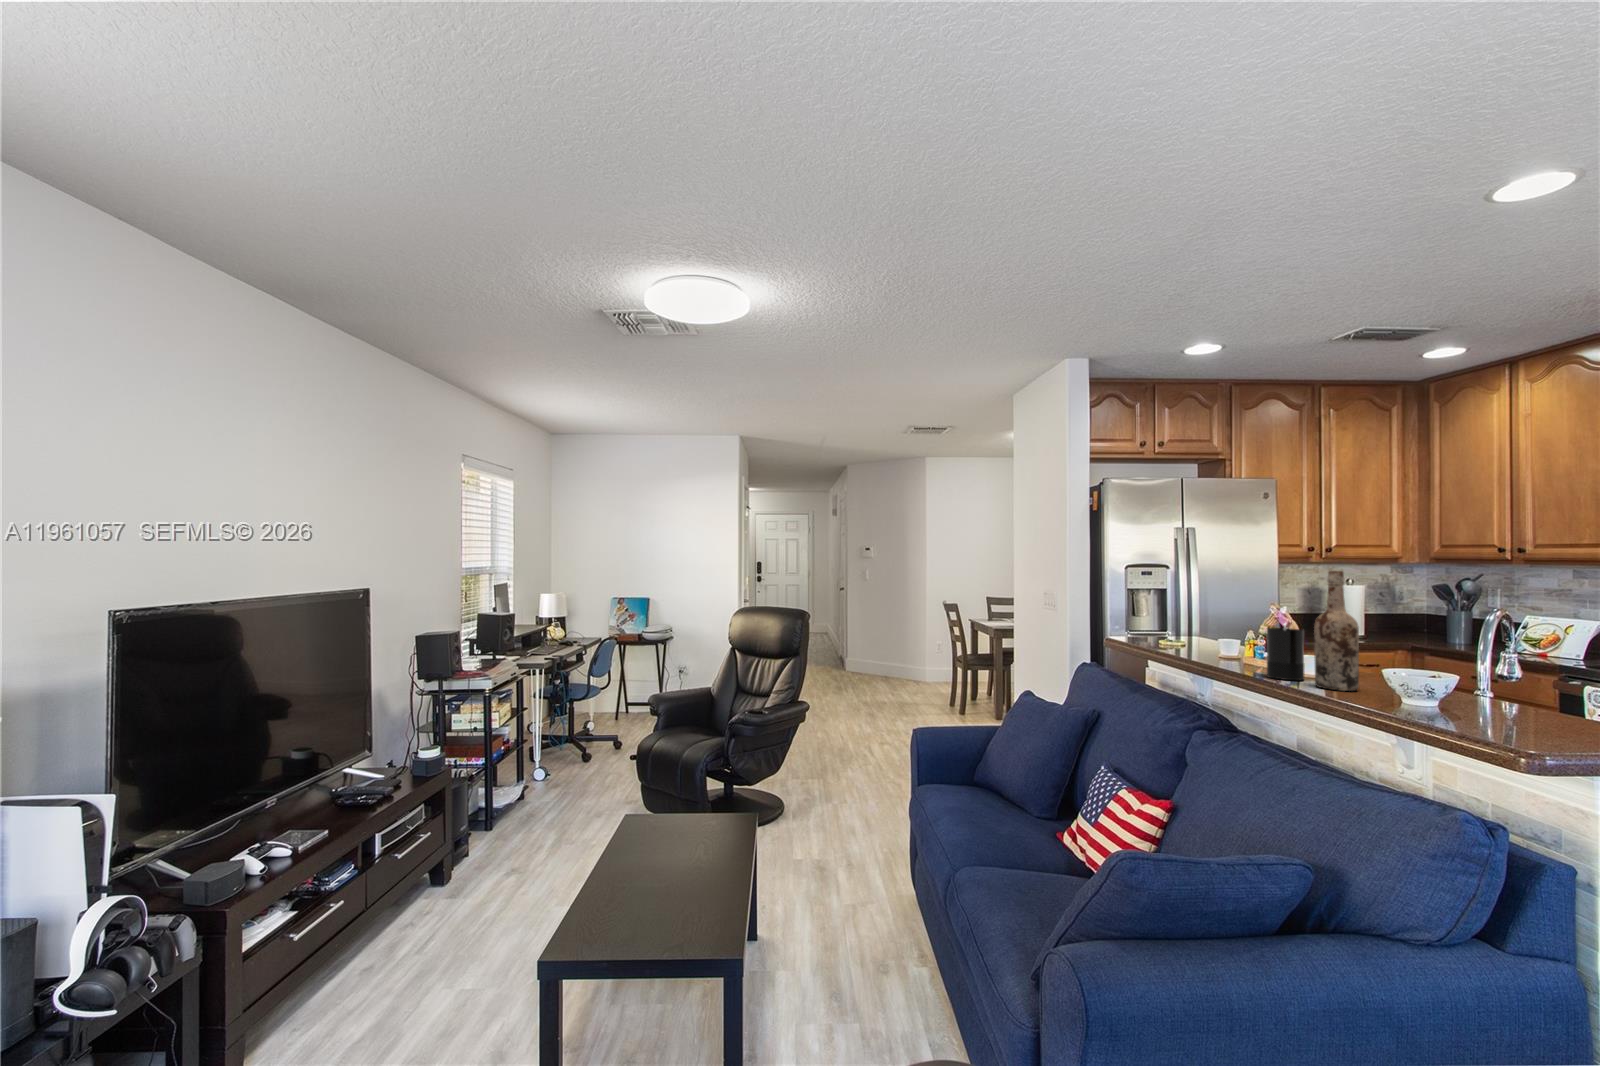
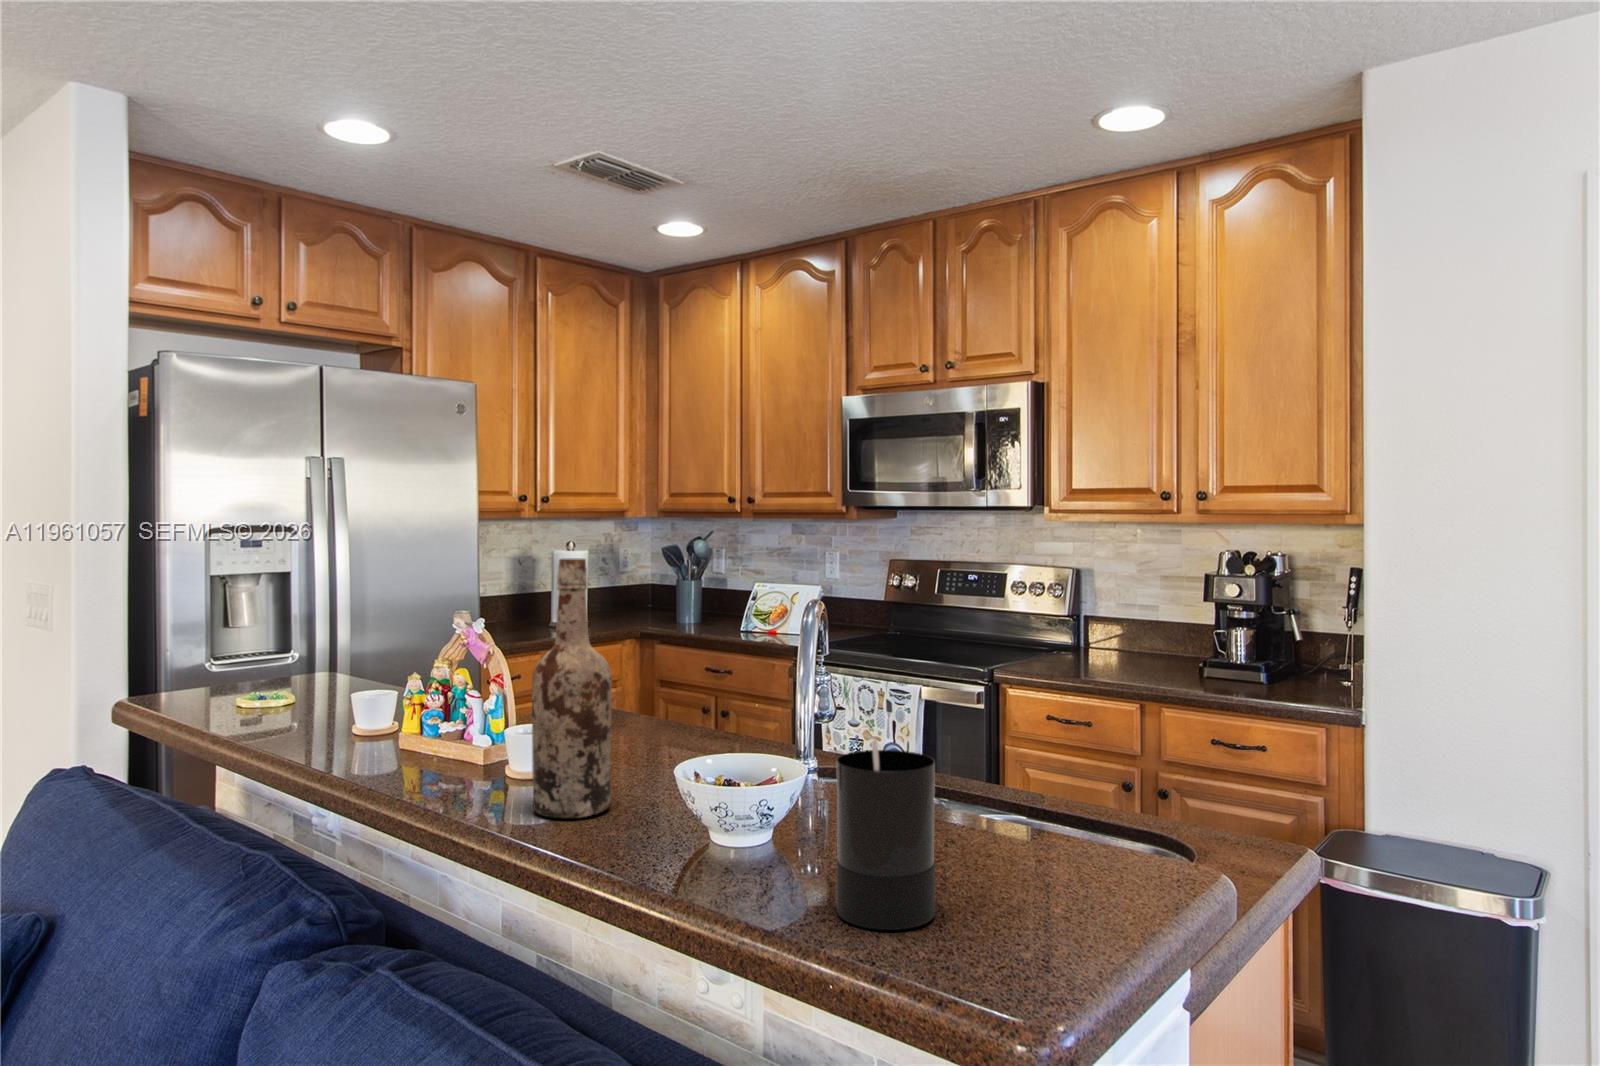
candle: present [1267,624,1304,680] -> present [836,734,935,930]

